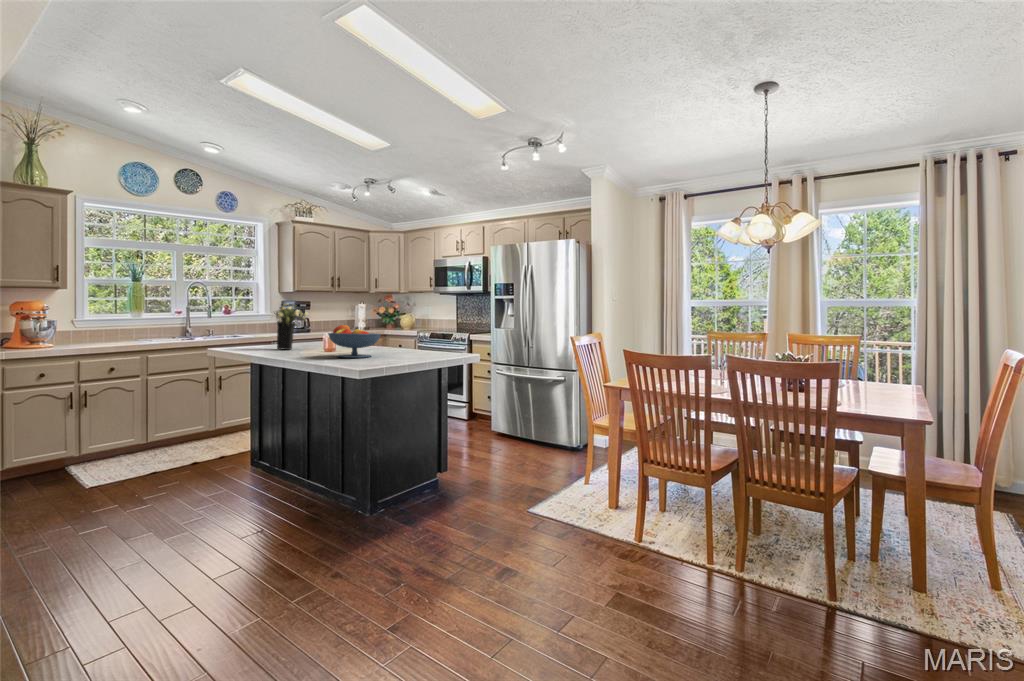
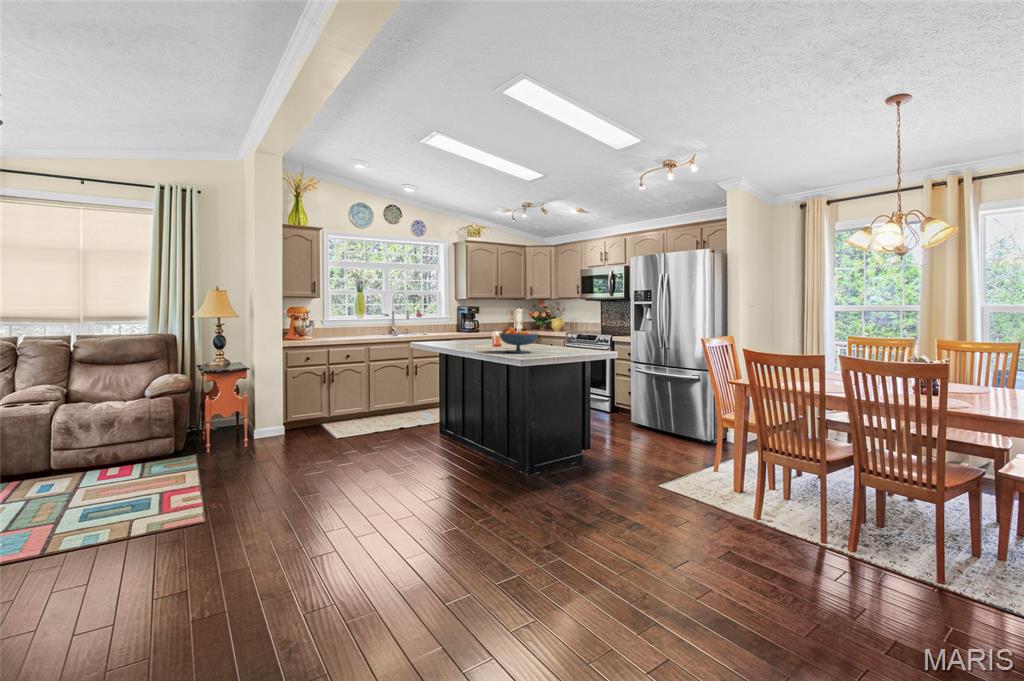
flower arrangement: present [274,304,308,350] -> none [456,310,484,346]

